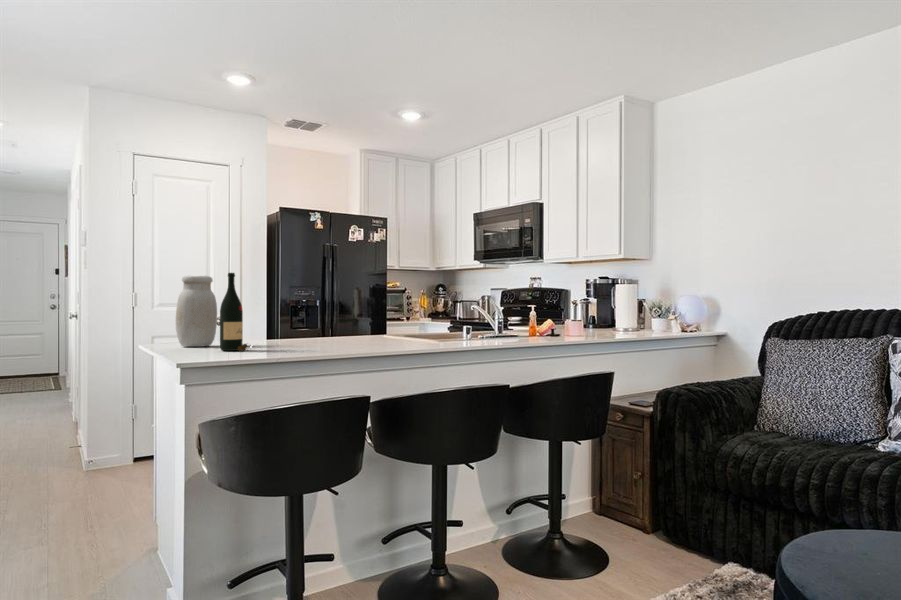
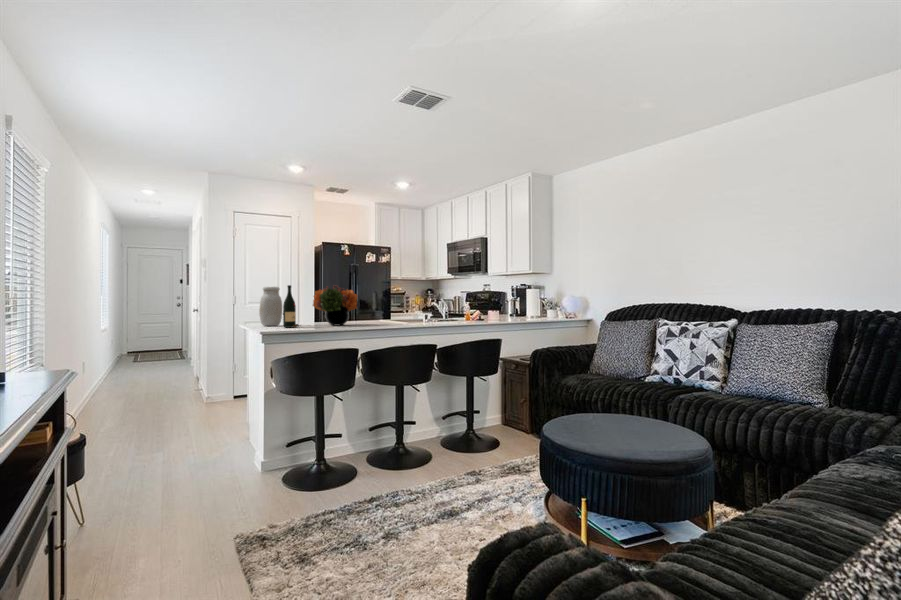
flower arrangement: none [271,274,353,346] -> present [313,285,358,325]

